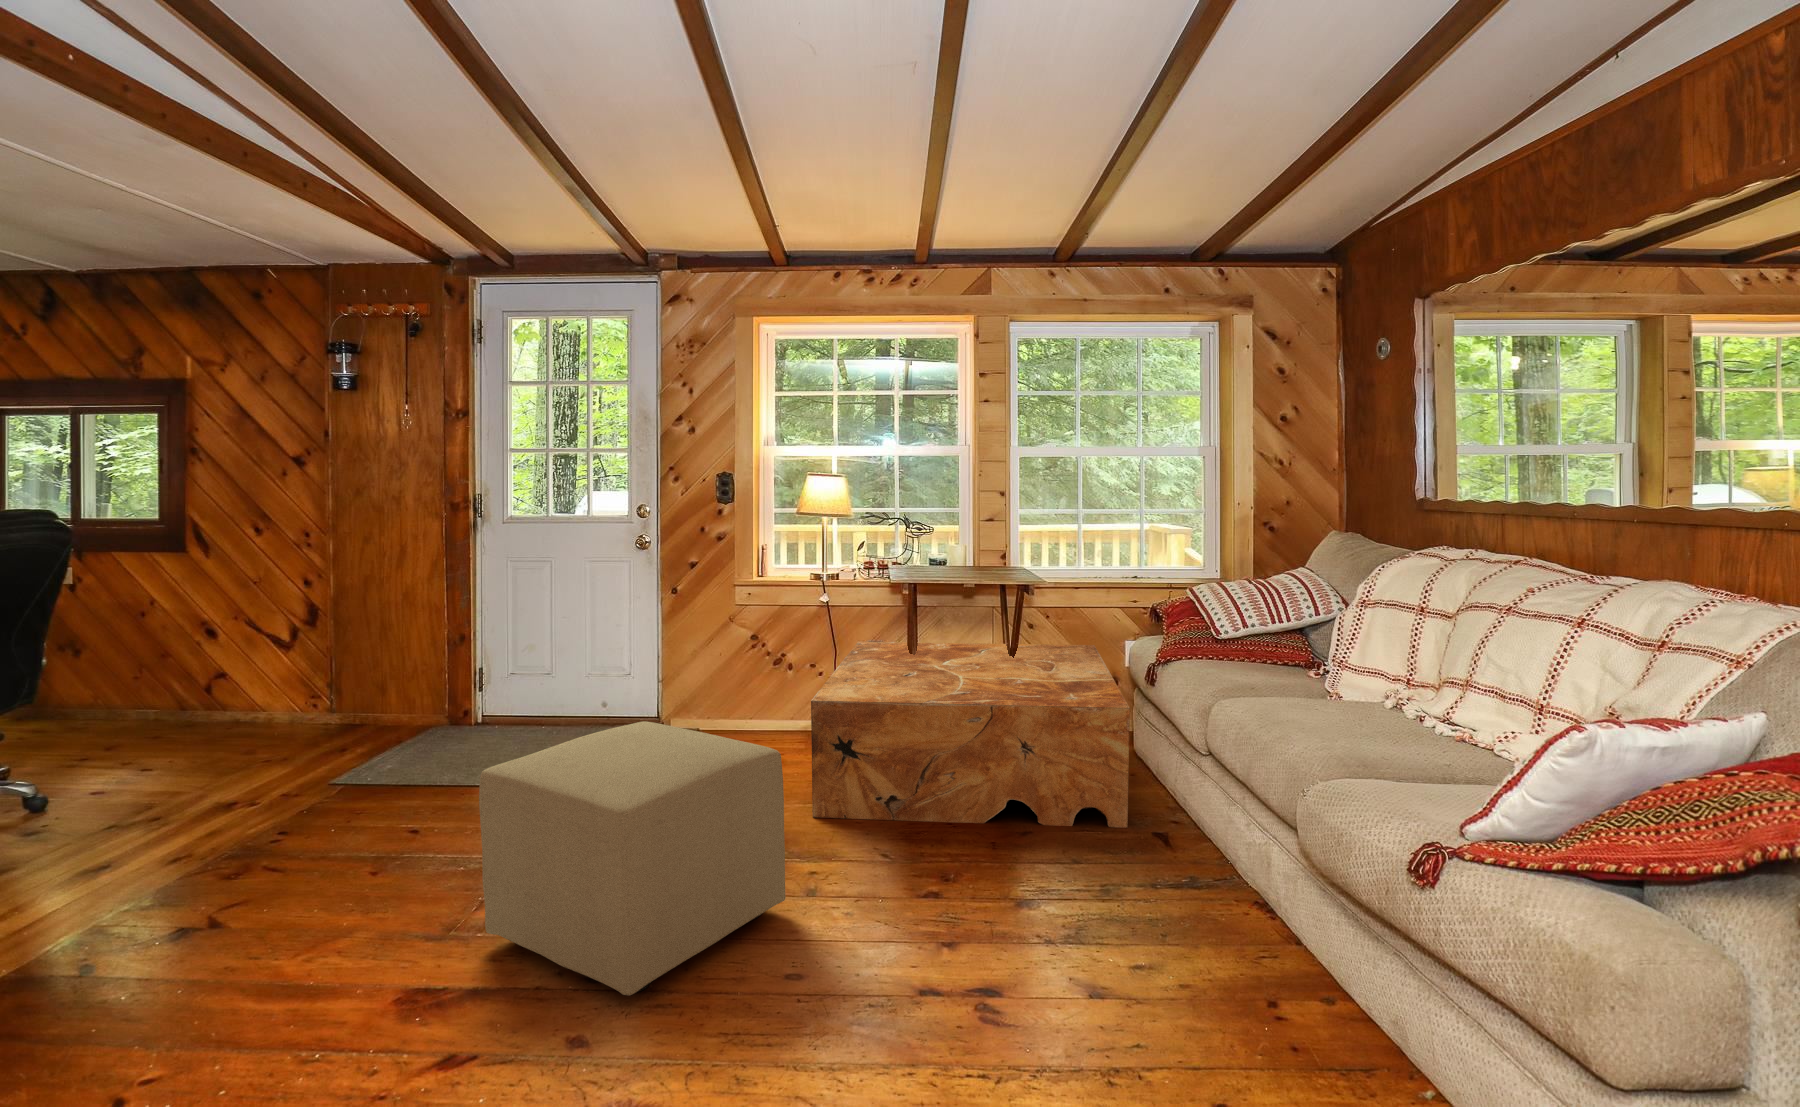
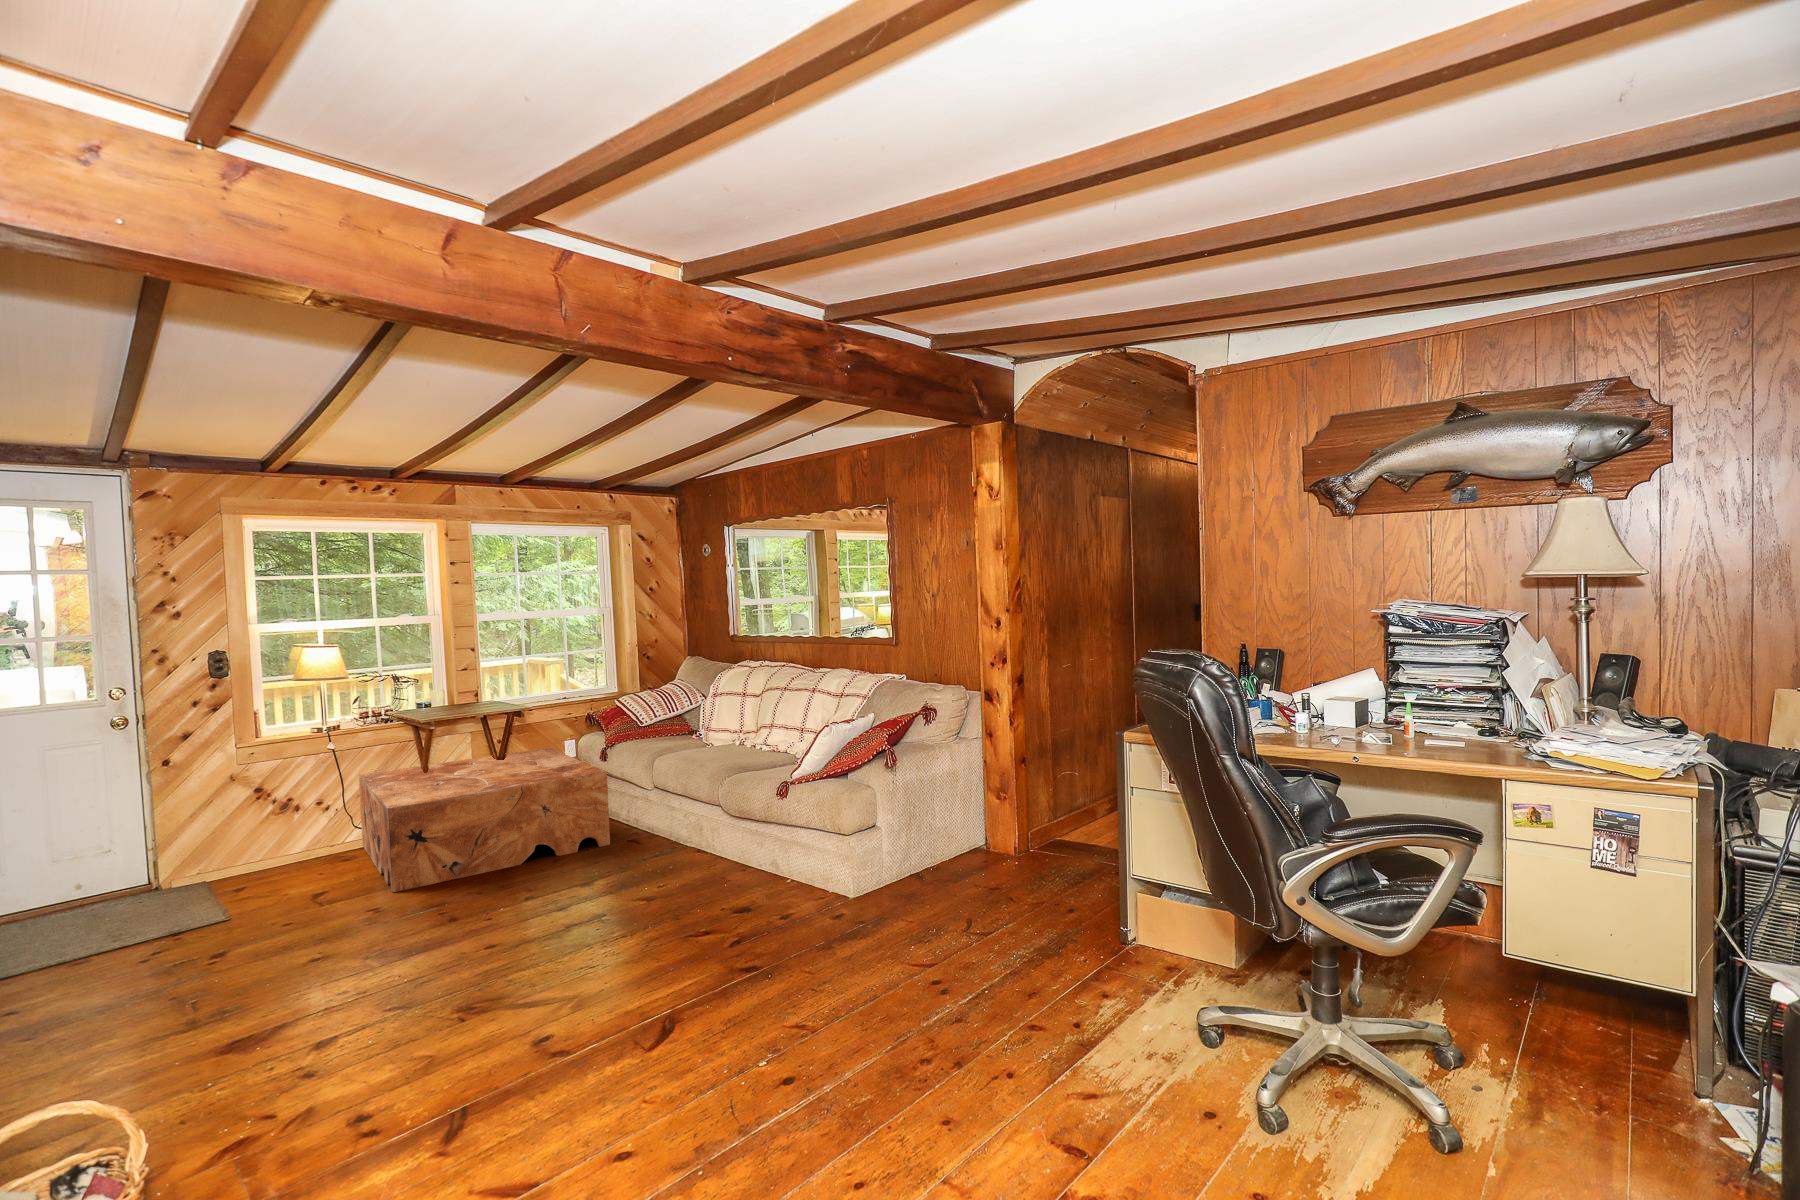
ottoman: present [479,721,785,995] -> none [219,825,436,994]

